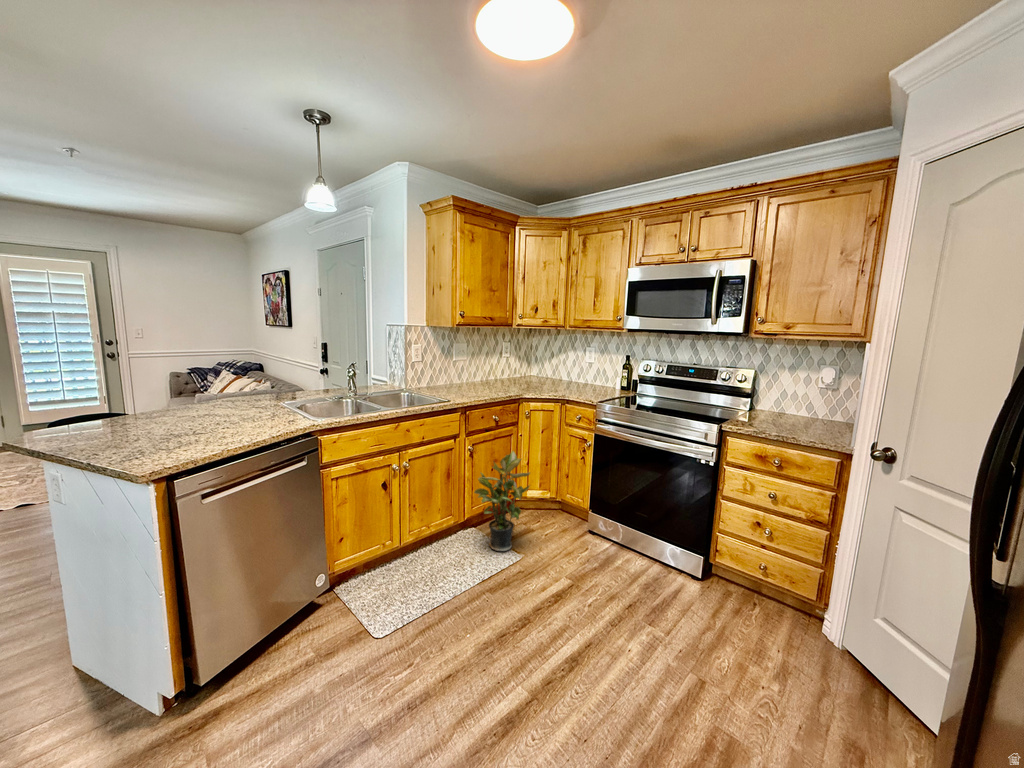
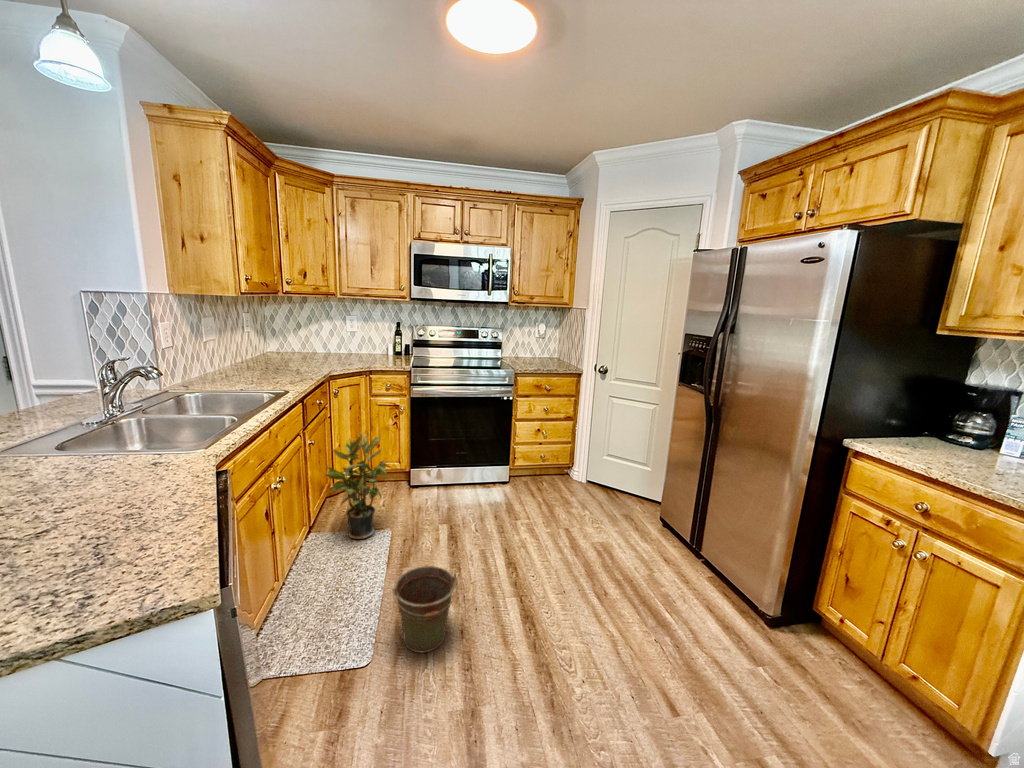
bucket: none [393,583,457,672] -> present [392,566,458,652]

